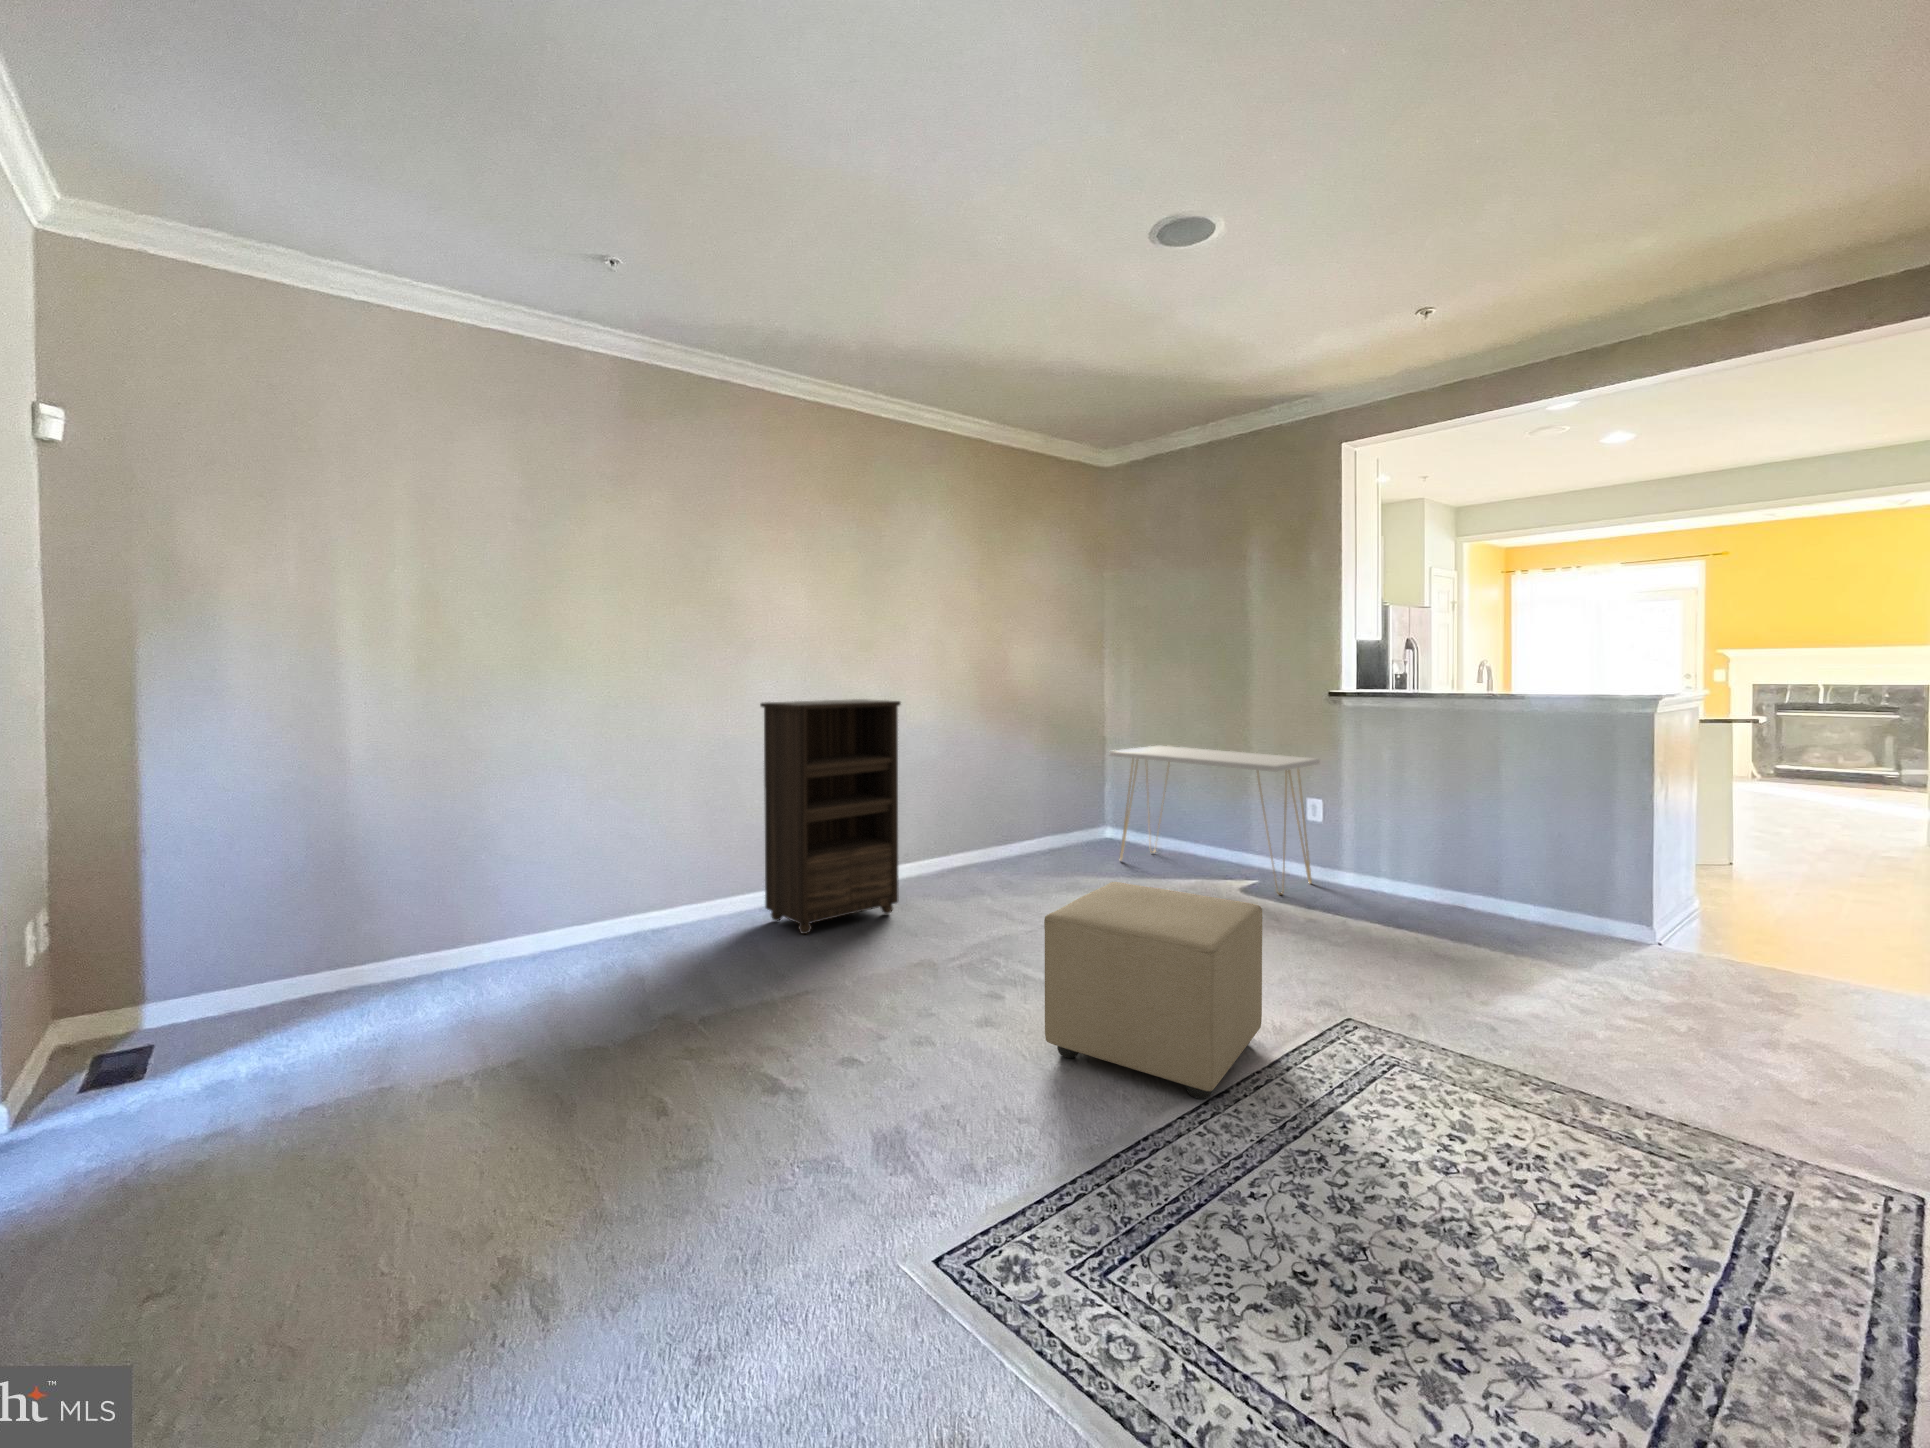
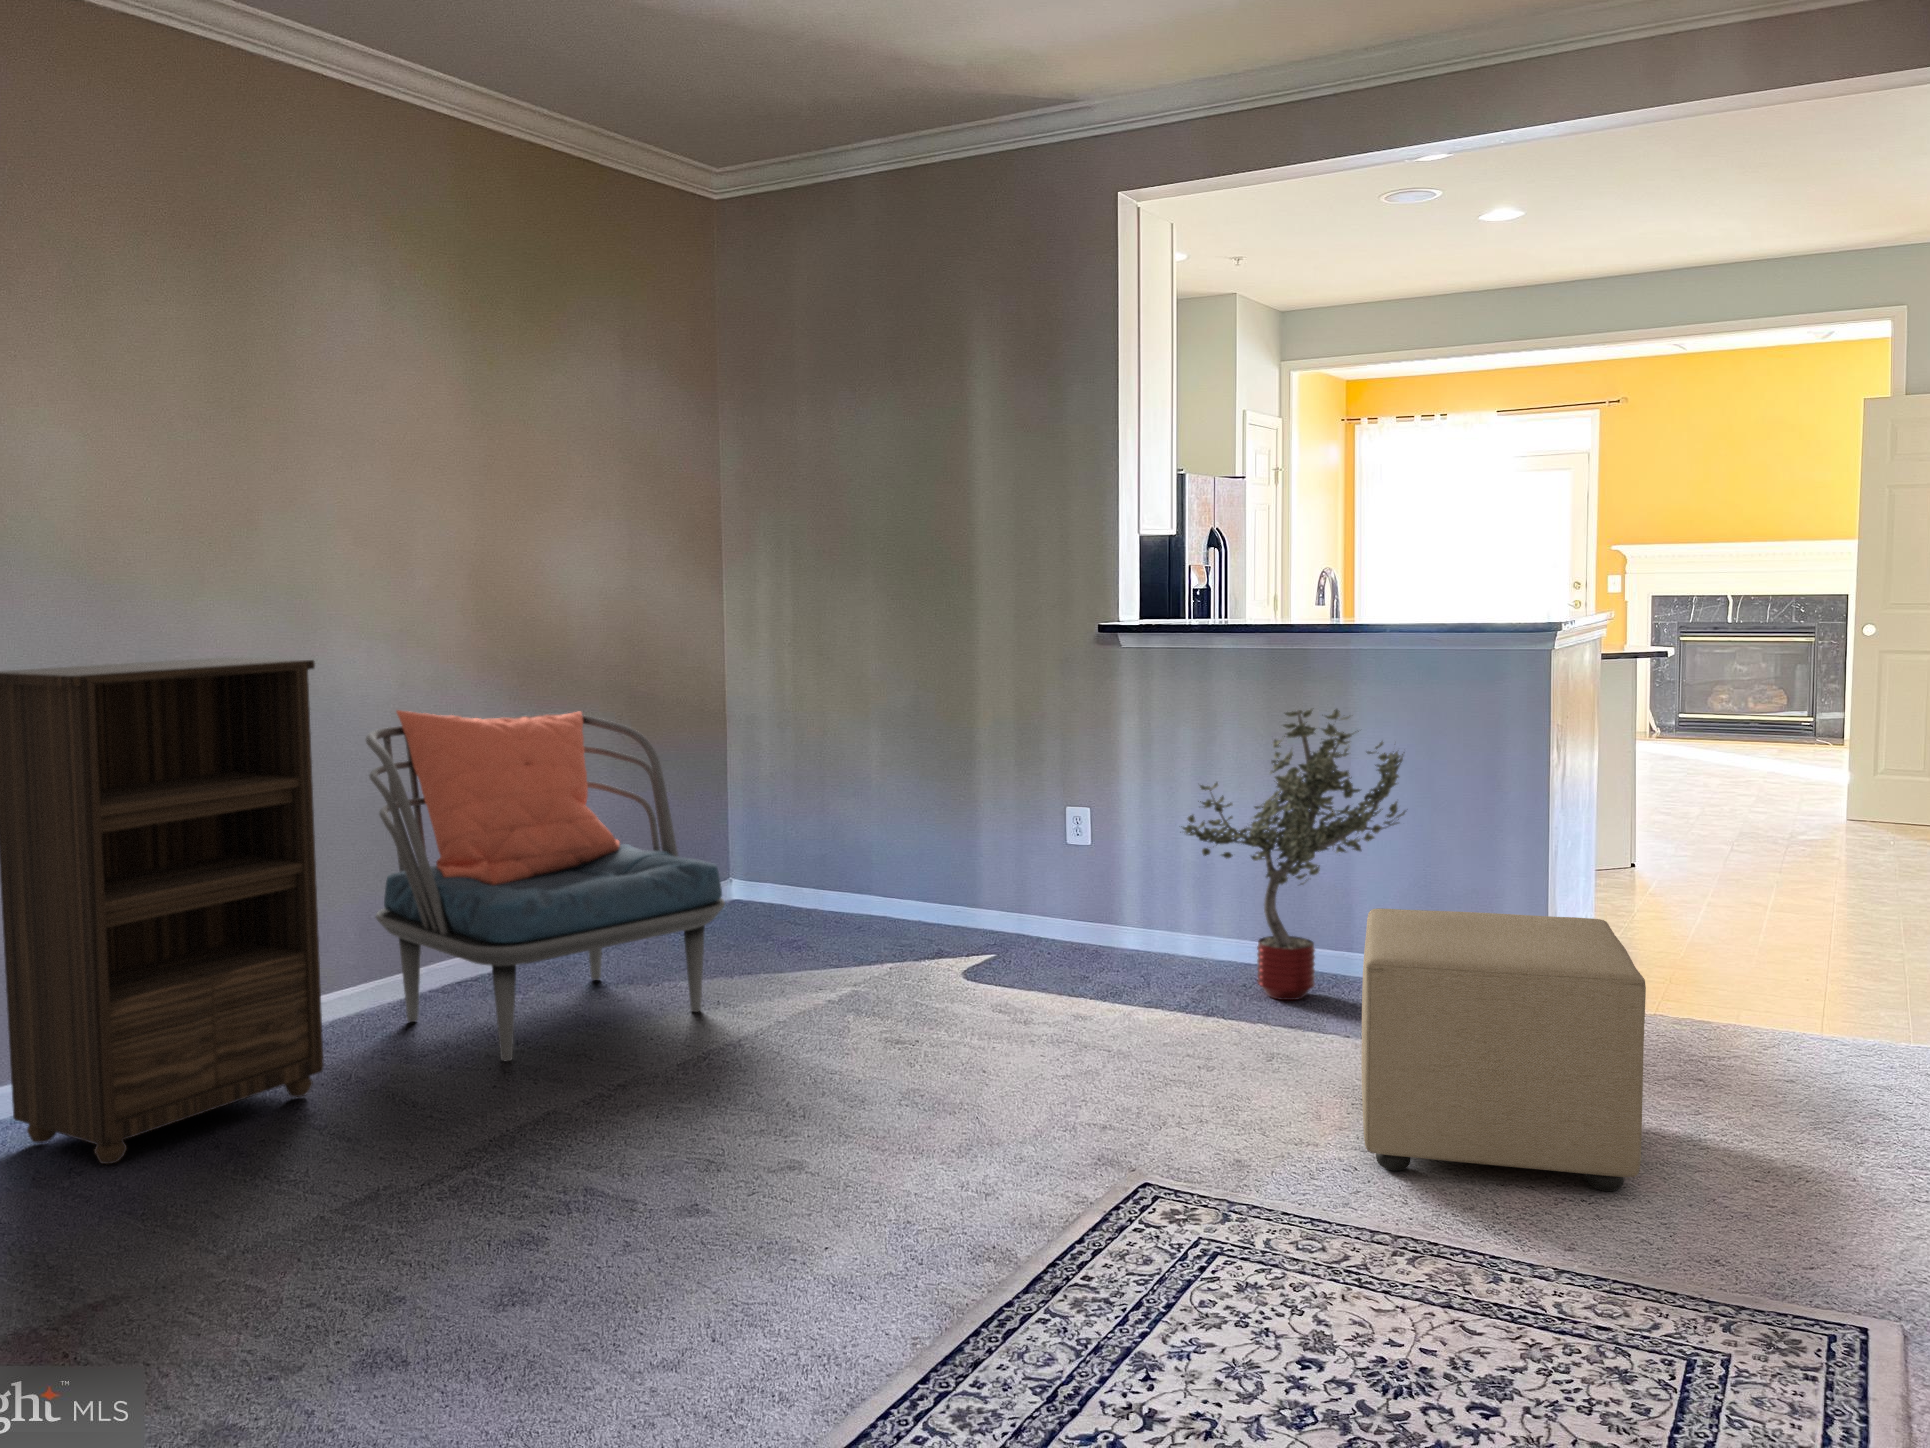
armchair: none [922,728,1101,909] -> present [366,710,725,1061]
potted tree: none [1378,745,1541,926] -> present [1181,709,1405,1000]
console table: present [1110,746,1320,895] -> none [738,725,1091,977]
ottoman: present [1044,882,1262,1099] -> present [1361,908,1646,1191]

